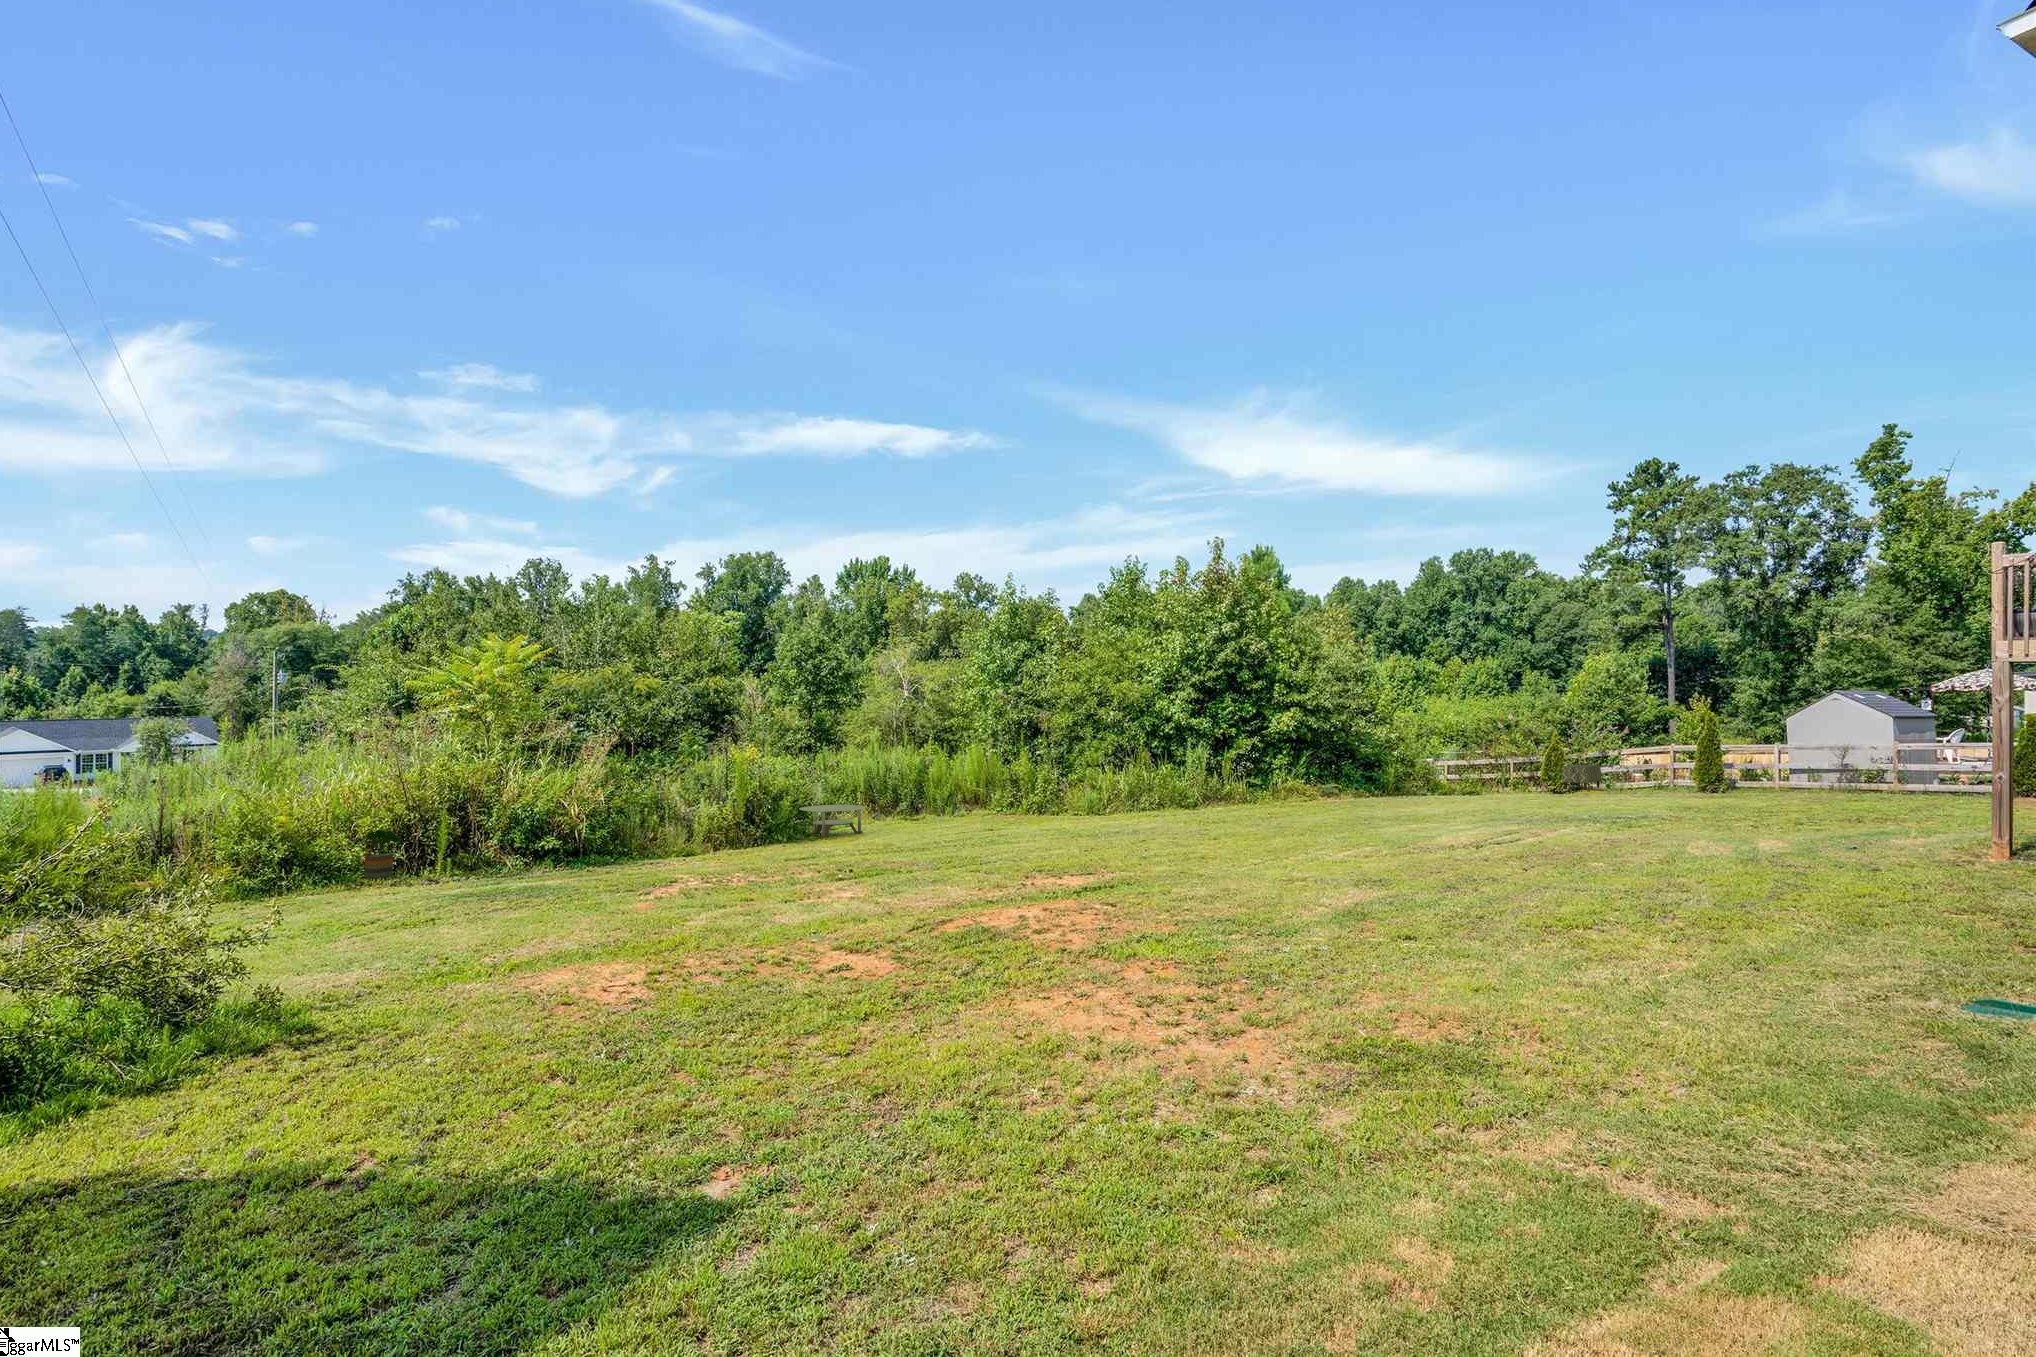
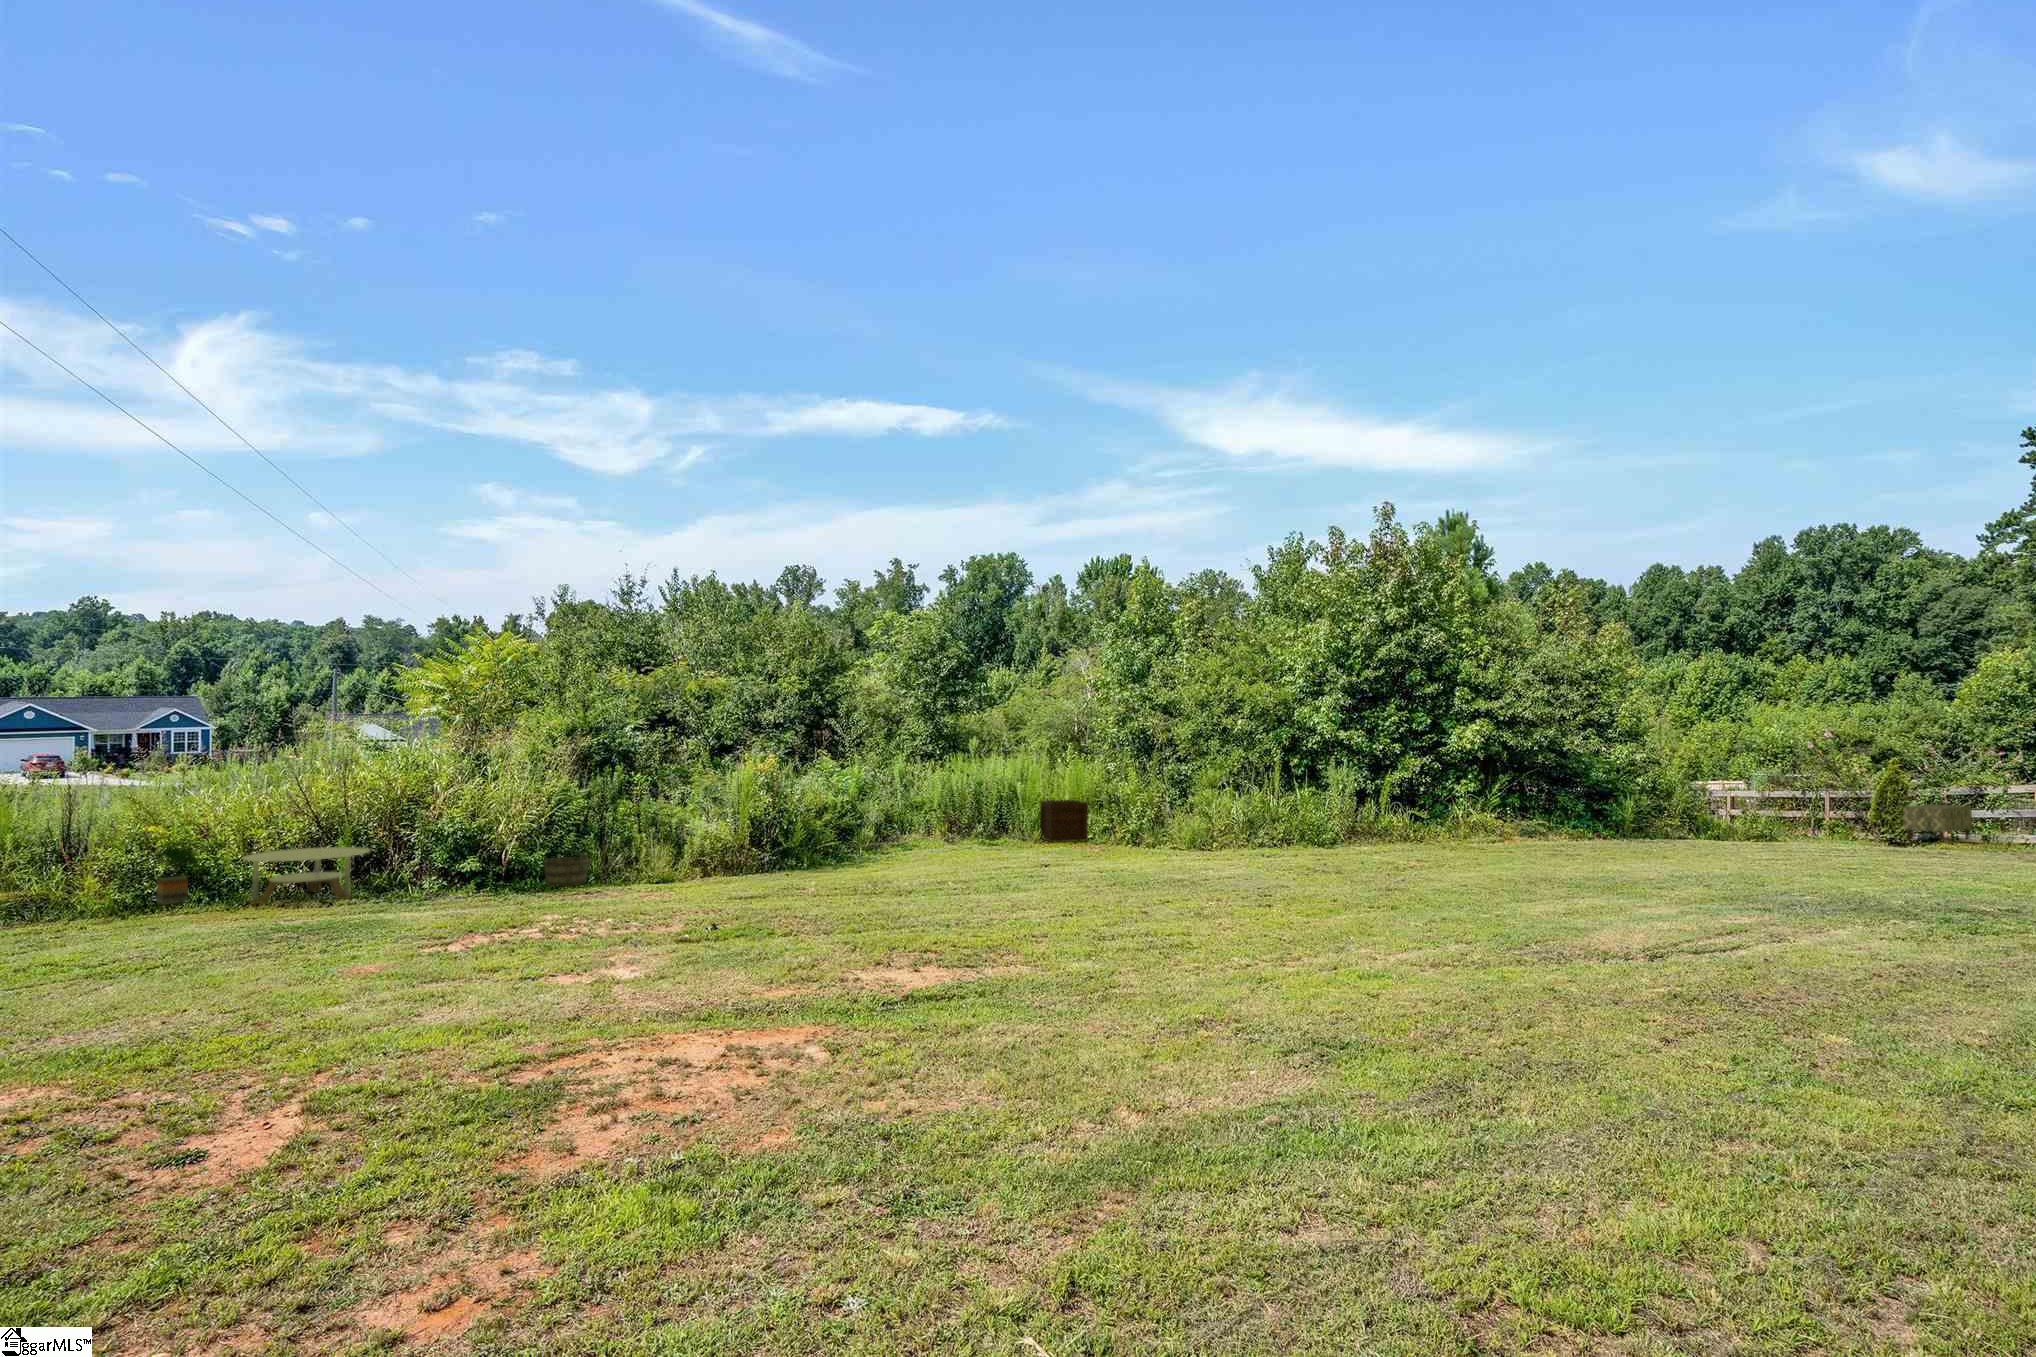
wooden crate: none [967,778,1010,813] -> present [1040,800,1088,842]
round table: present [799,805,866,838] -> present [243,847,370,904]
bucket: none [642,828,684,855] -> present [543,854,591,886]

